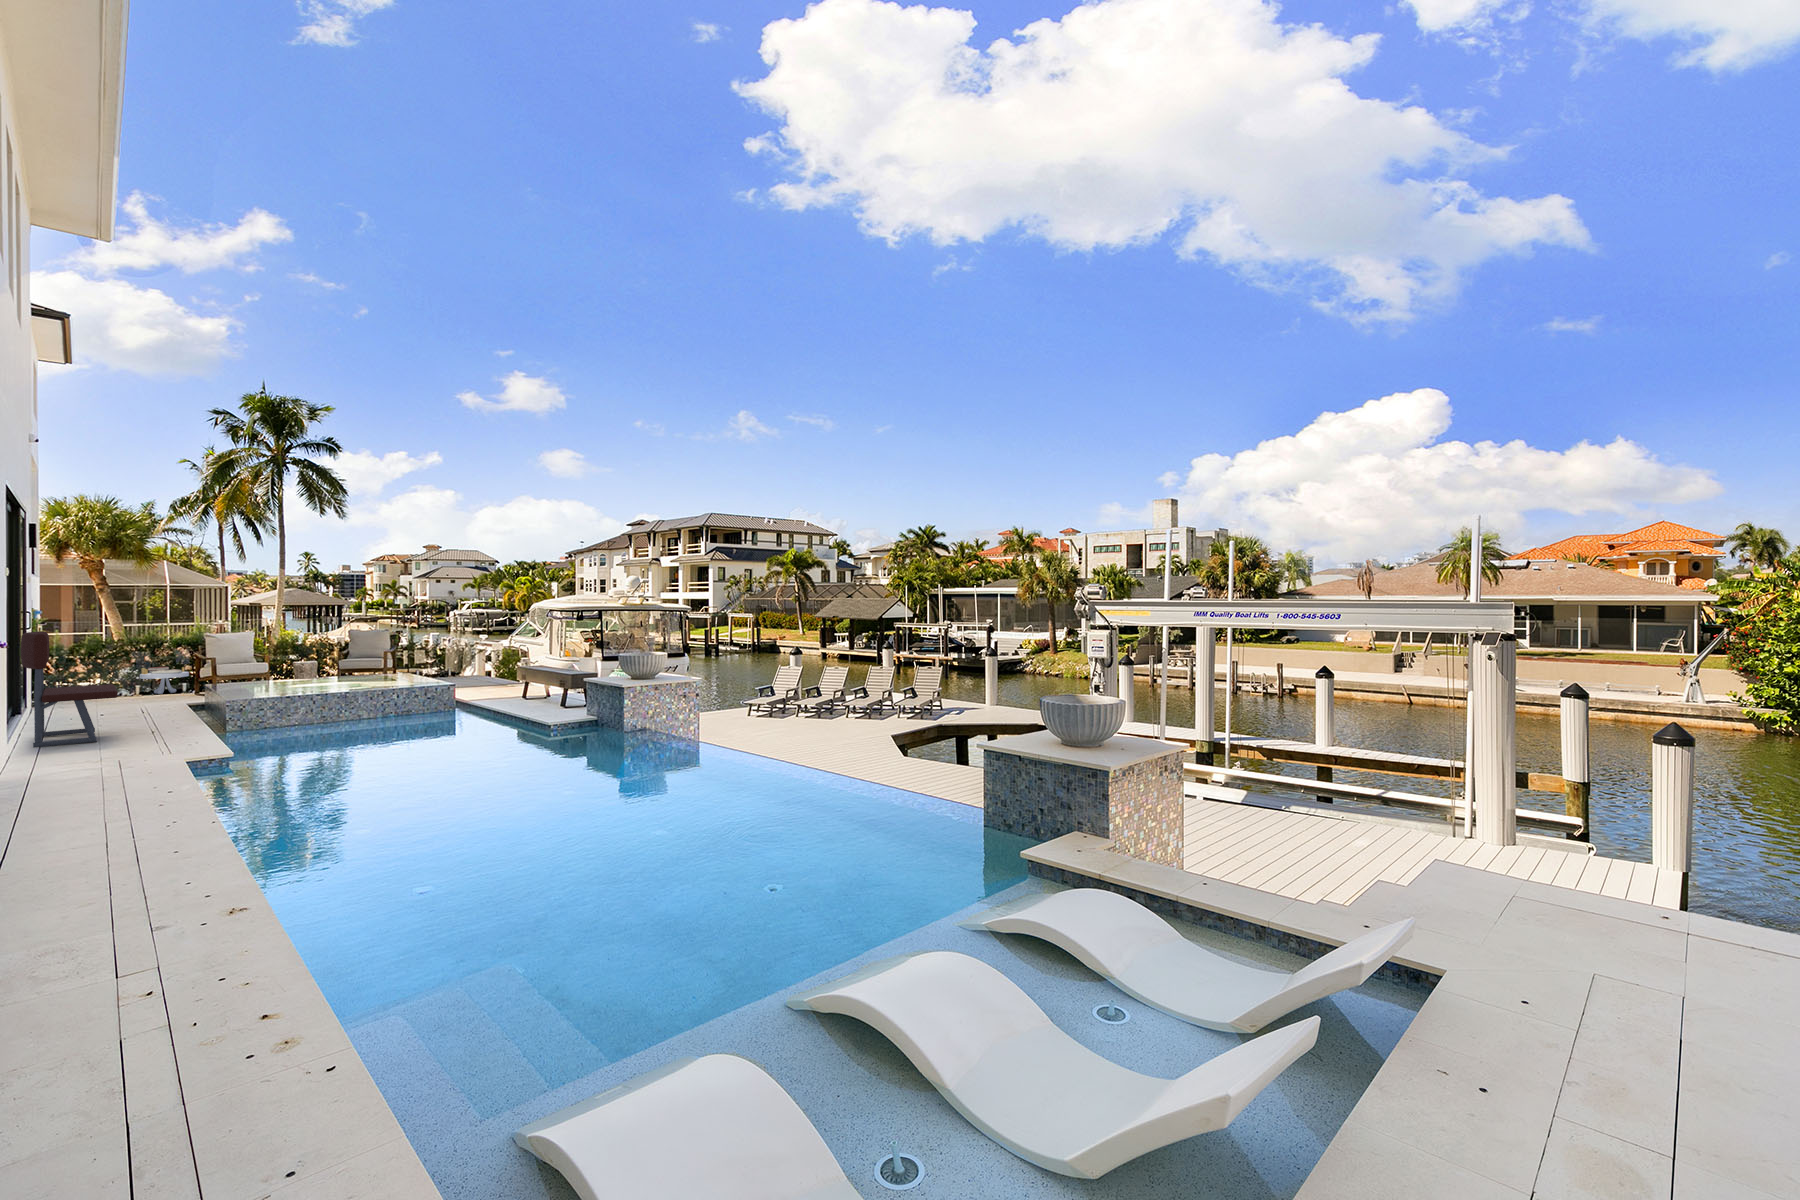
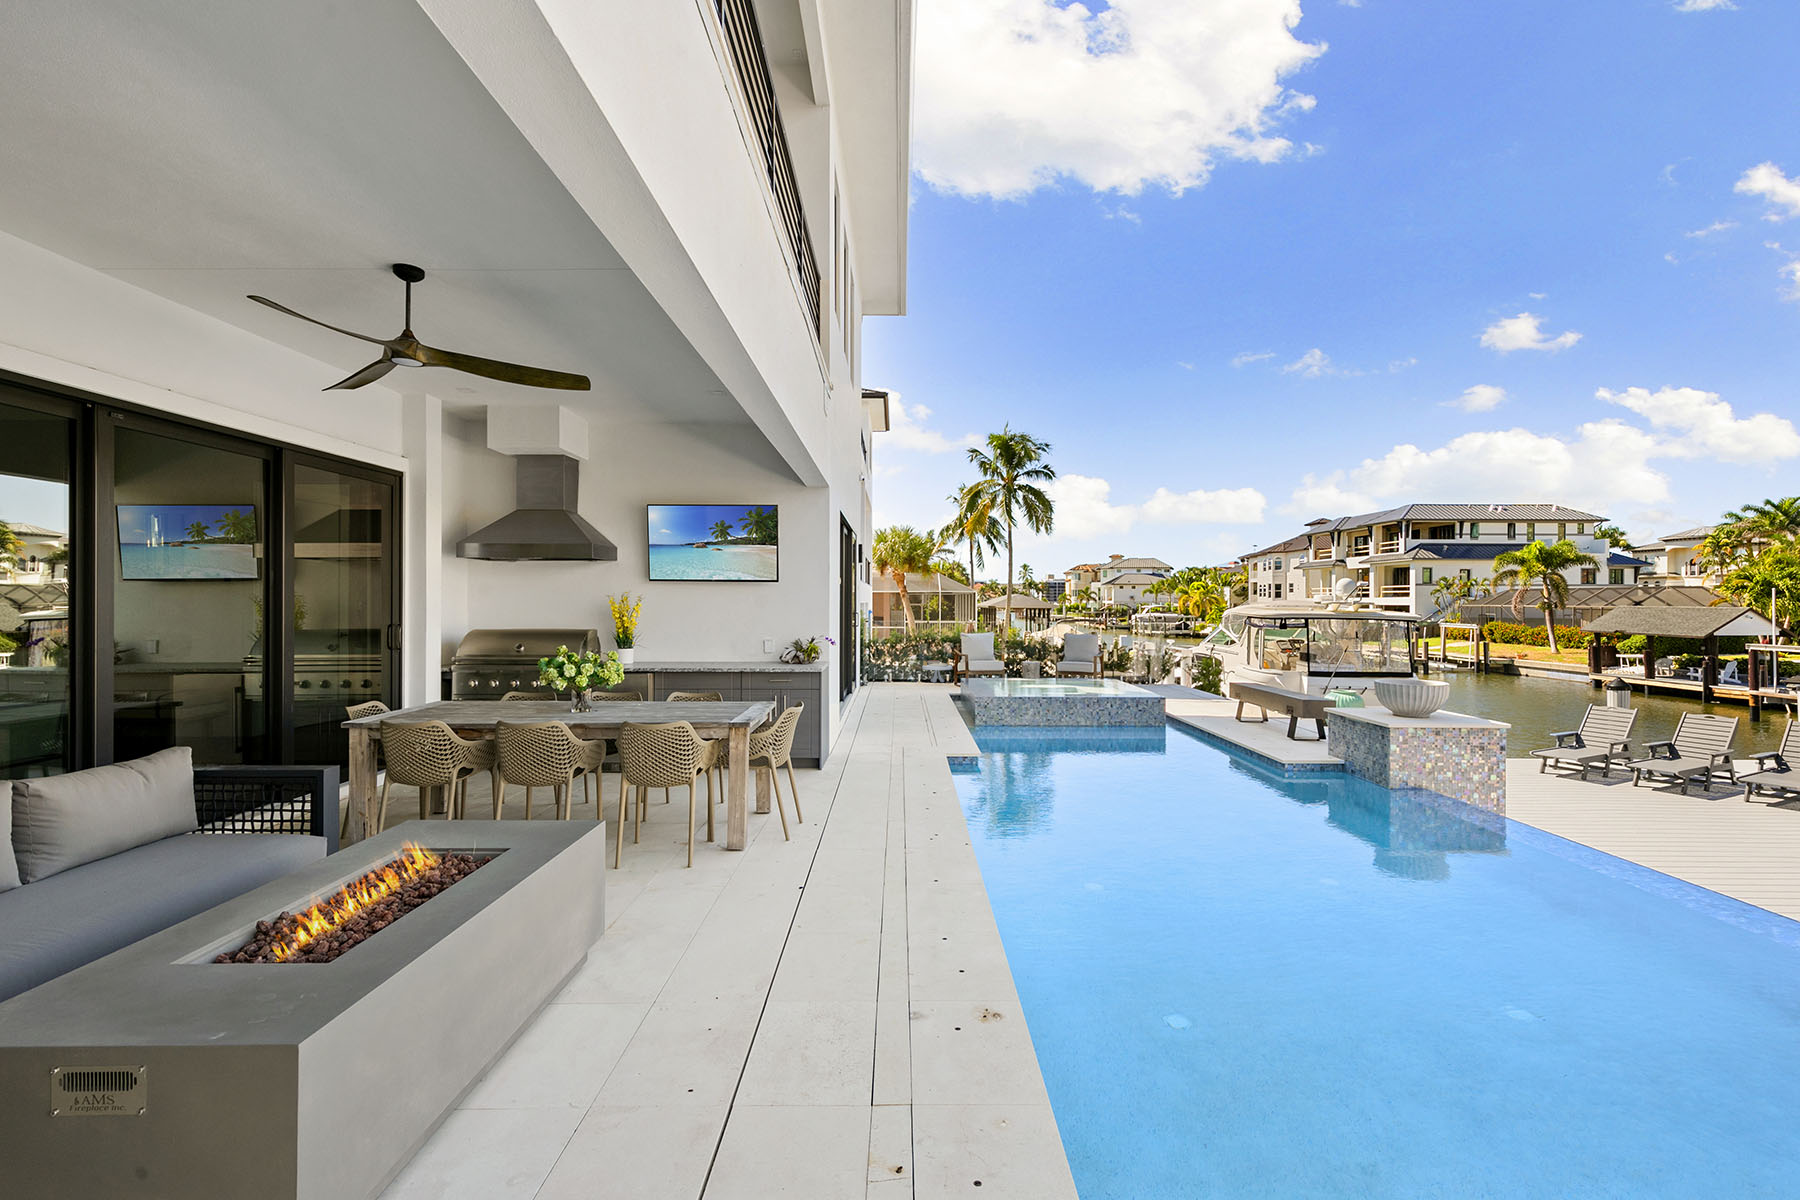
bench: present [21,631,118,747] -> none [852,632,907,728]

